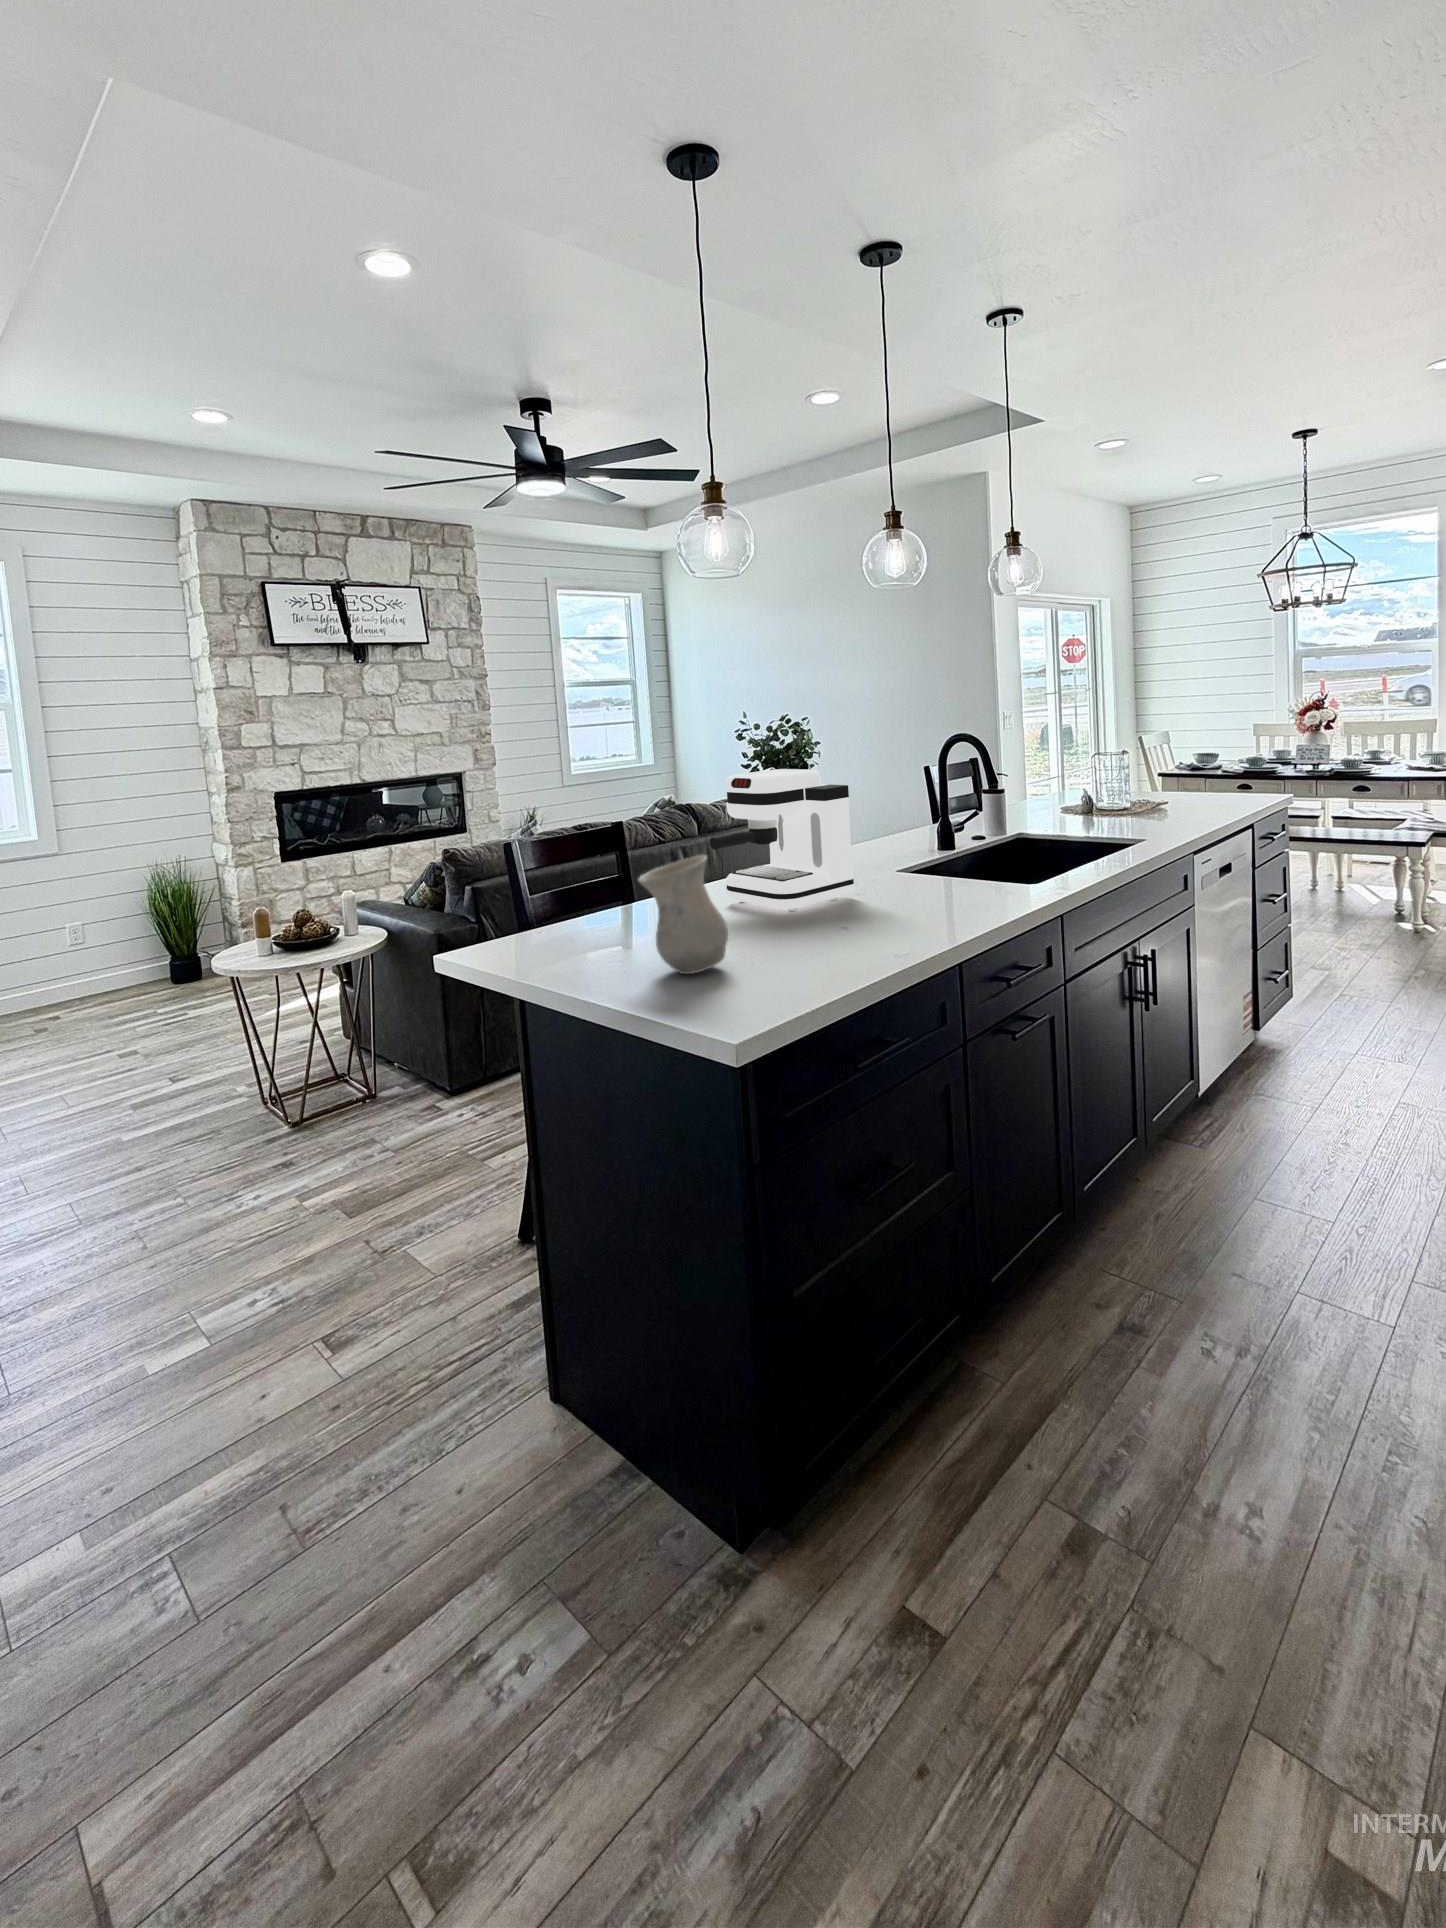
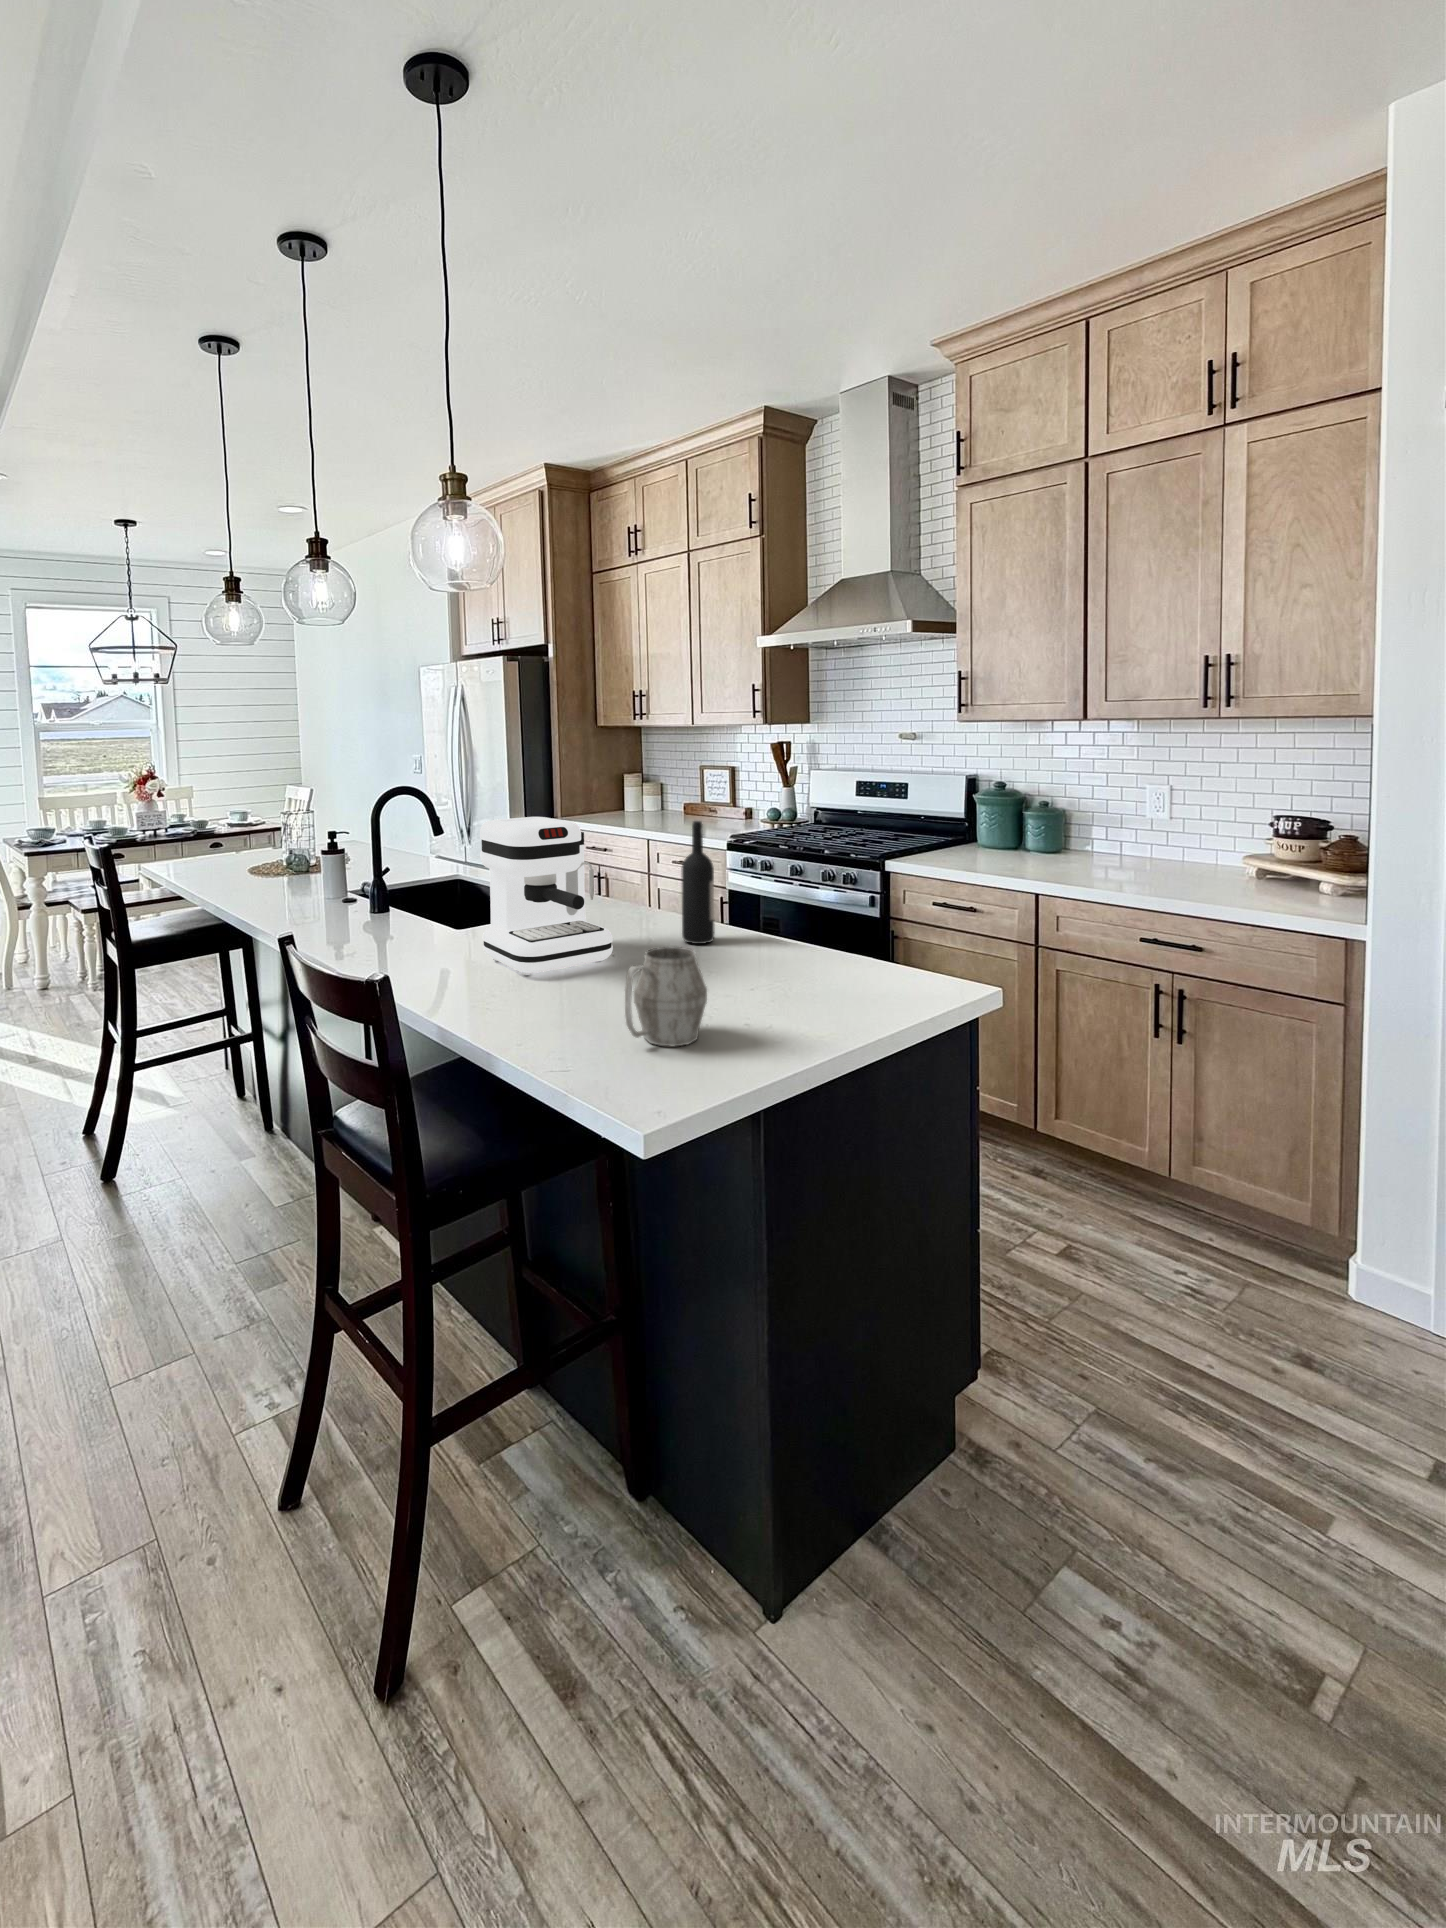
wine bottle: none [858,790,899,930] -> present [681,821,714,944]
vase: present [638,855,728,974] -> none [781,882,856,998]
mug: none [554,874,612,949] -> present [625,947,707,1046]

